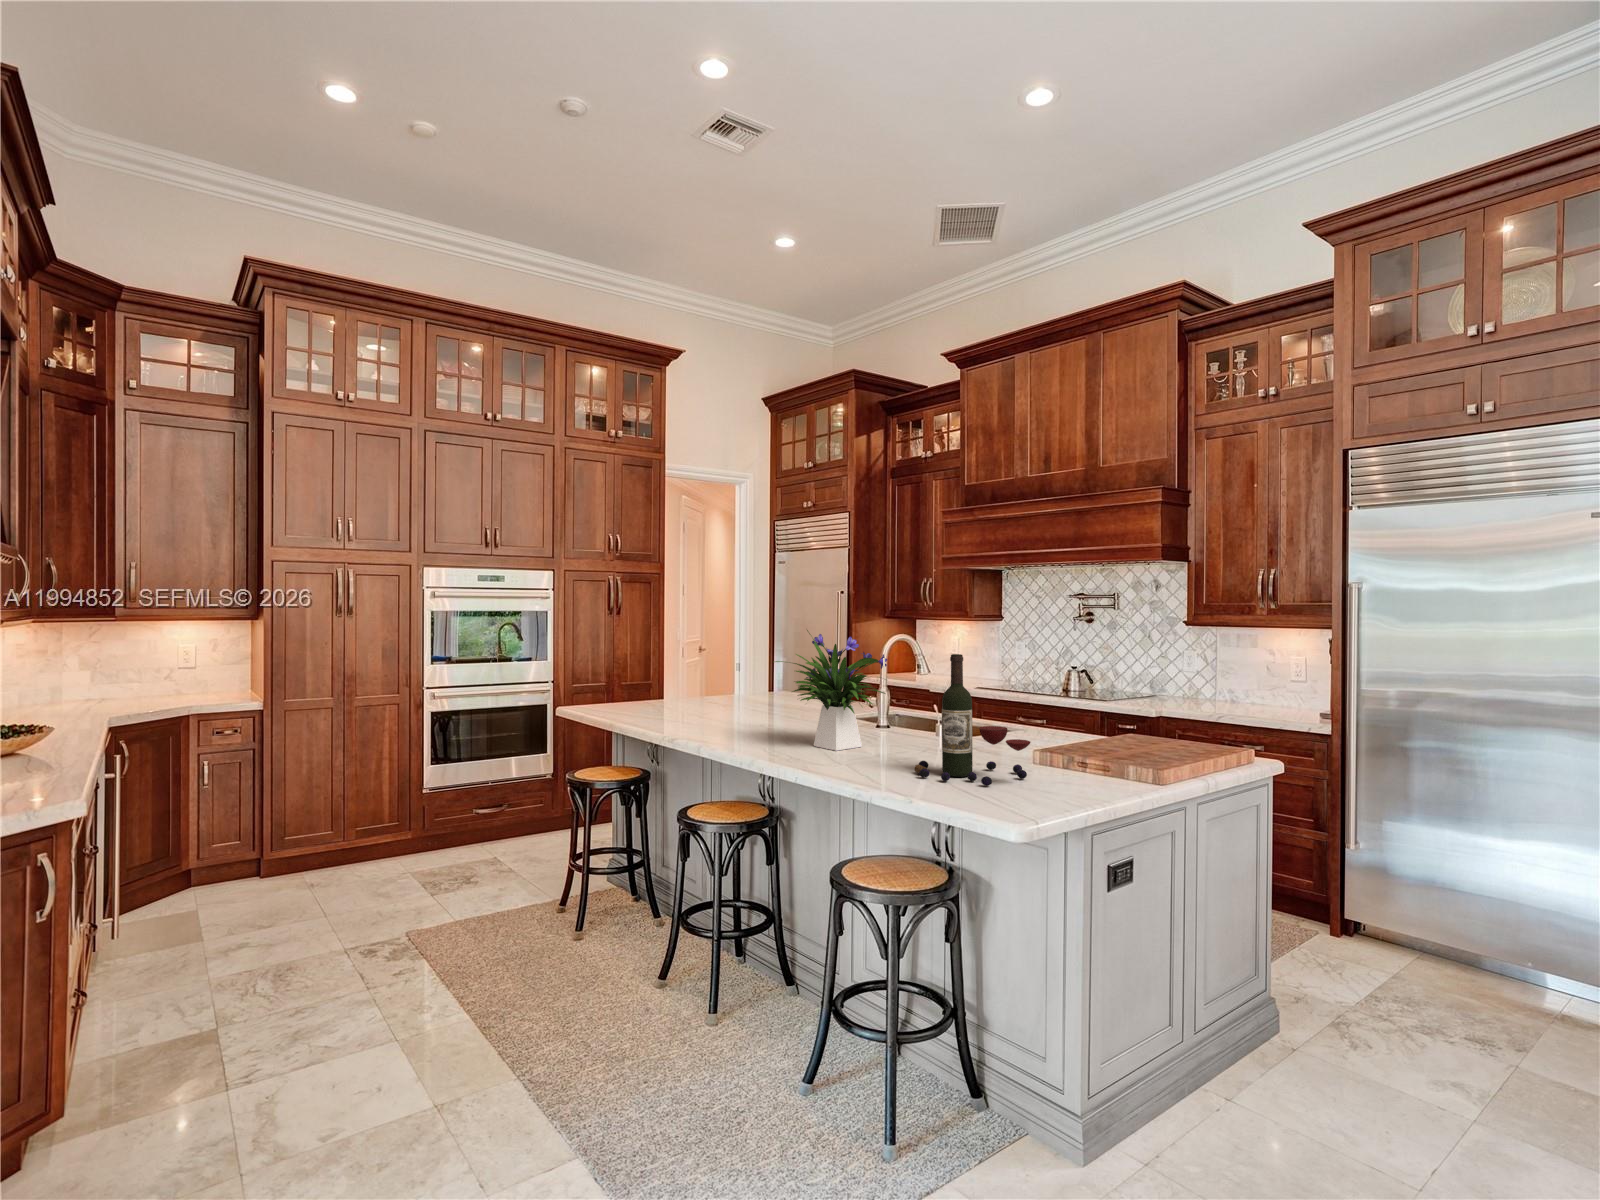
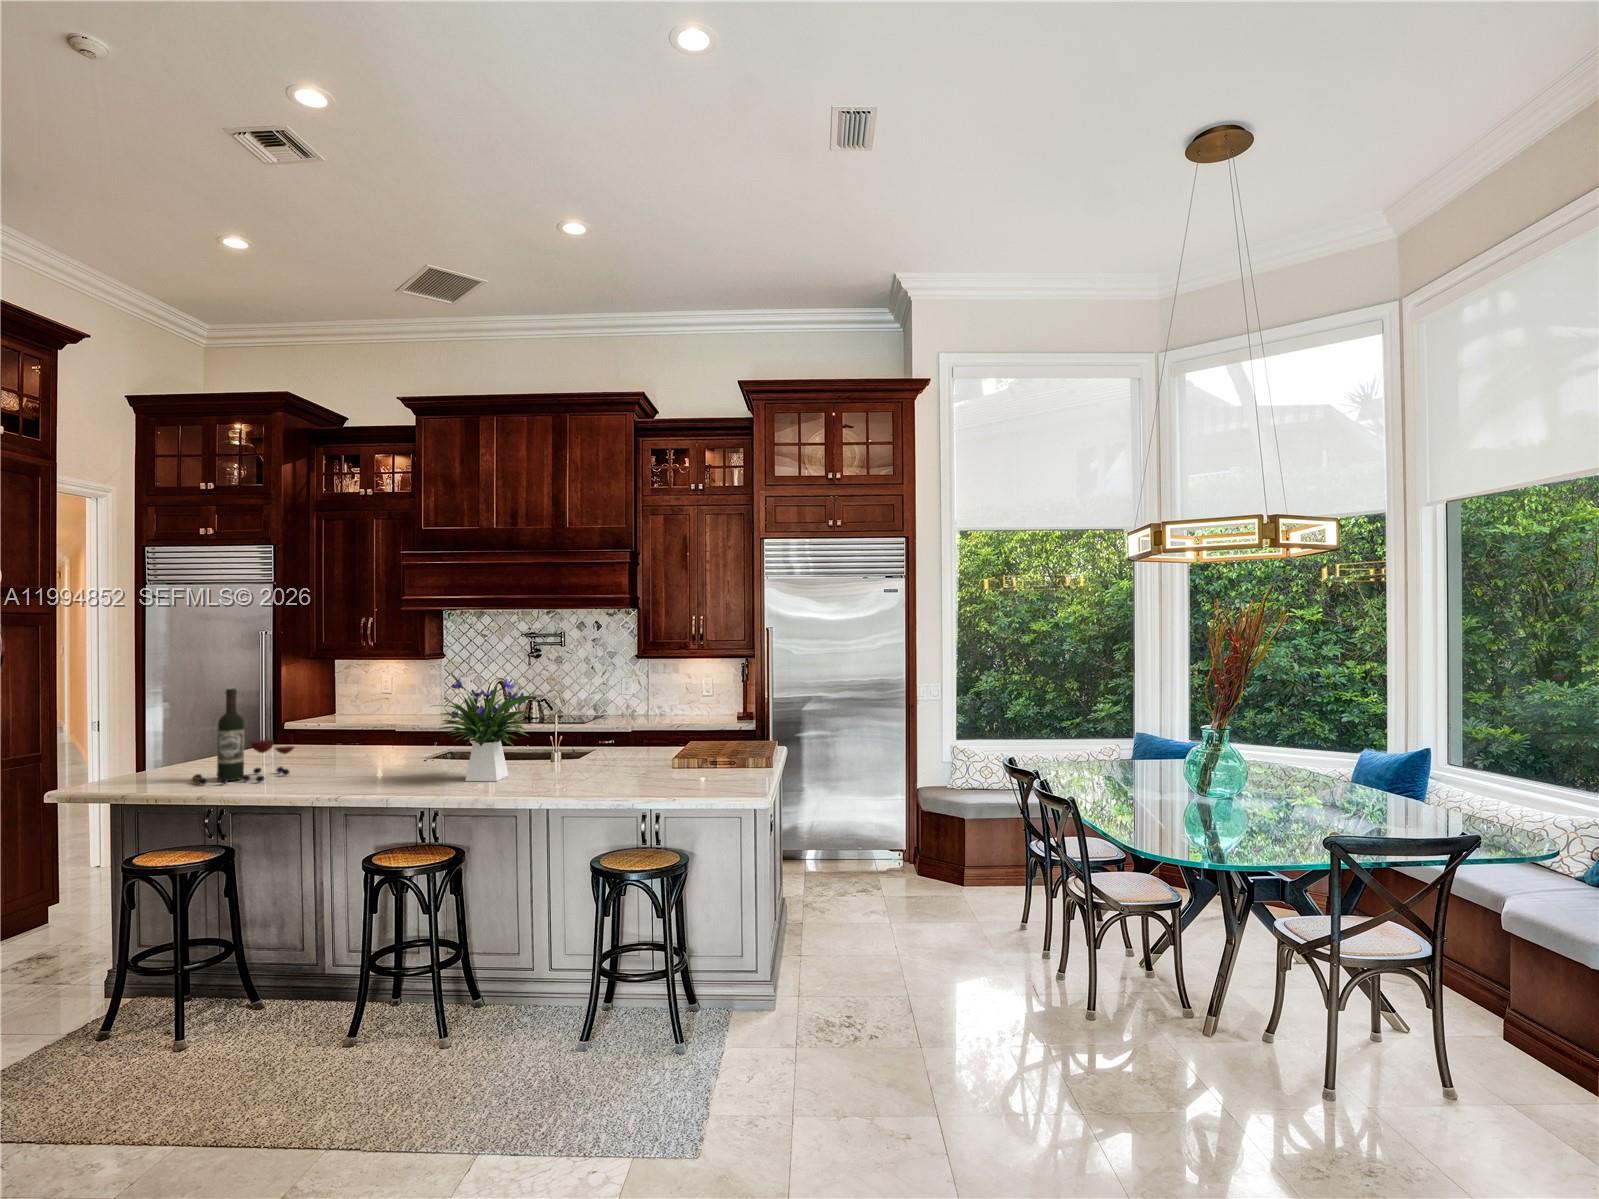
wine bottle: present [914,654,1031,786] -> present [191,689,294,785]

